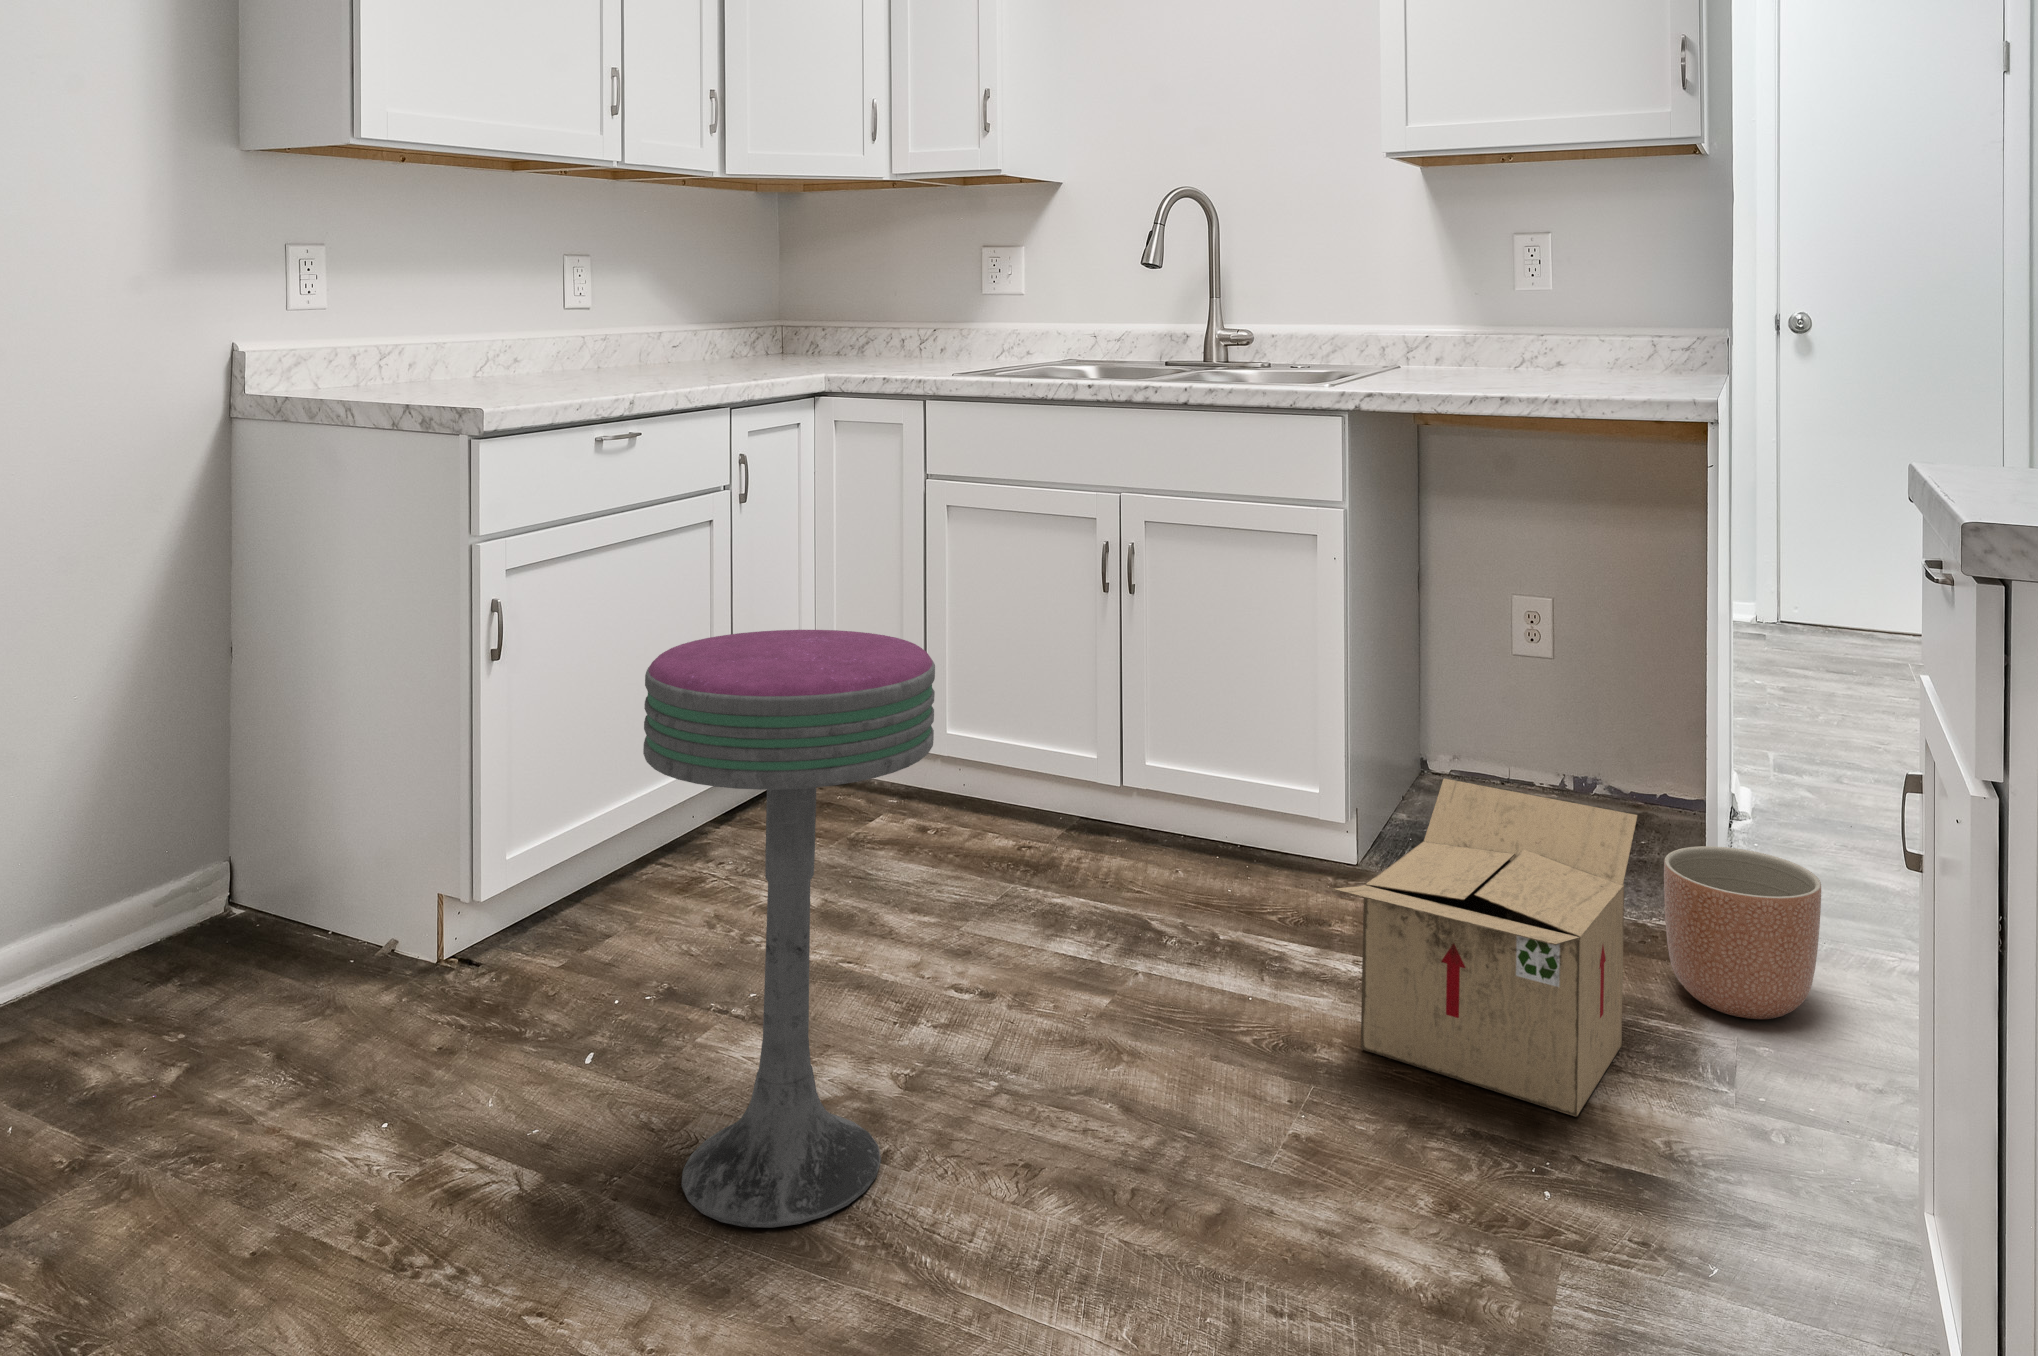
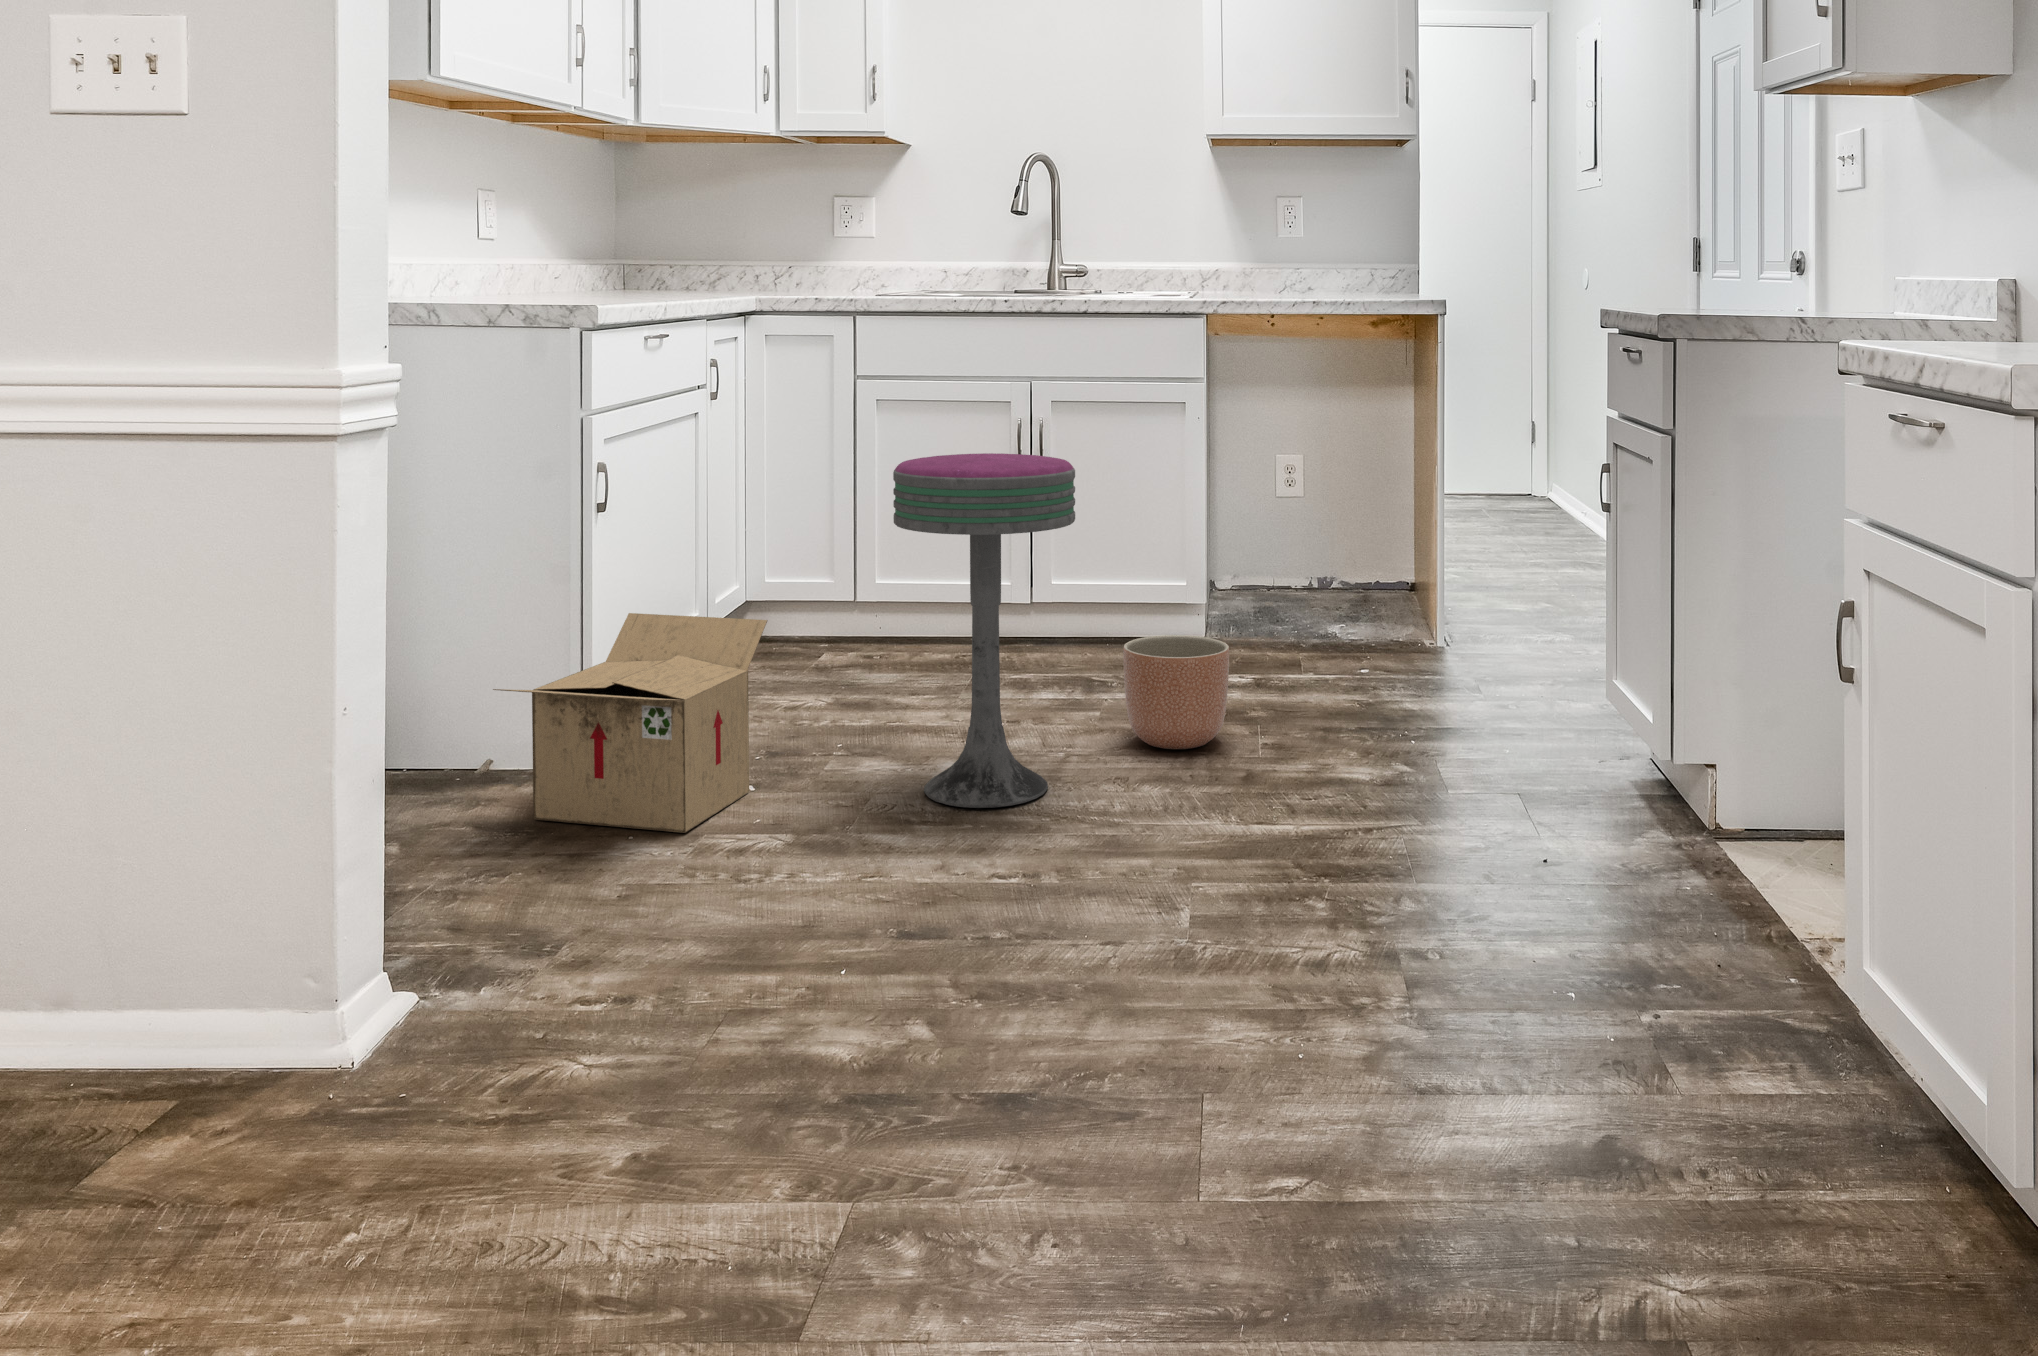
cardboard box: present [1332,779,1638,1117] -> present [493,613,767,833]
planter: present [1664,846,1821,1019] -> present [1123,635,1229,749]

